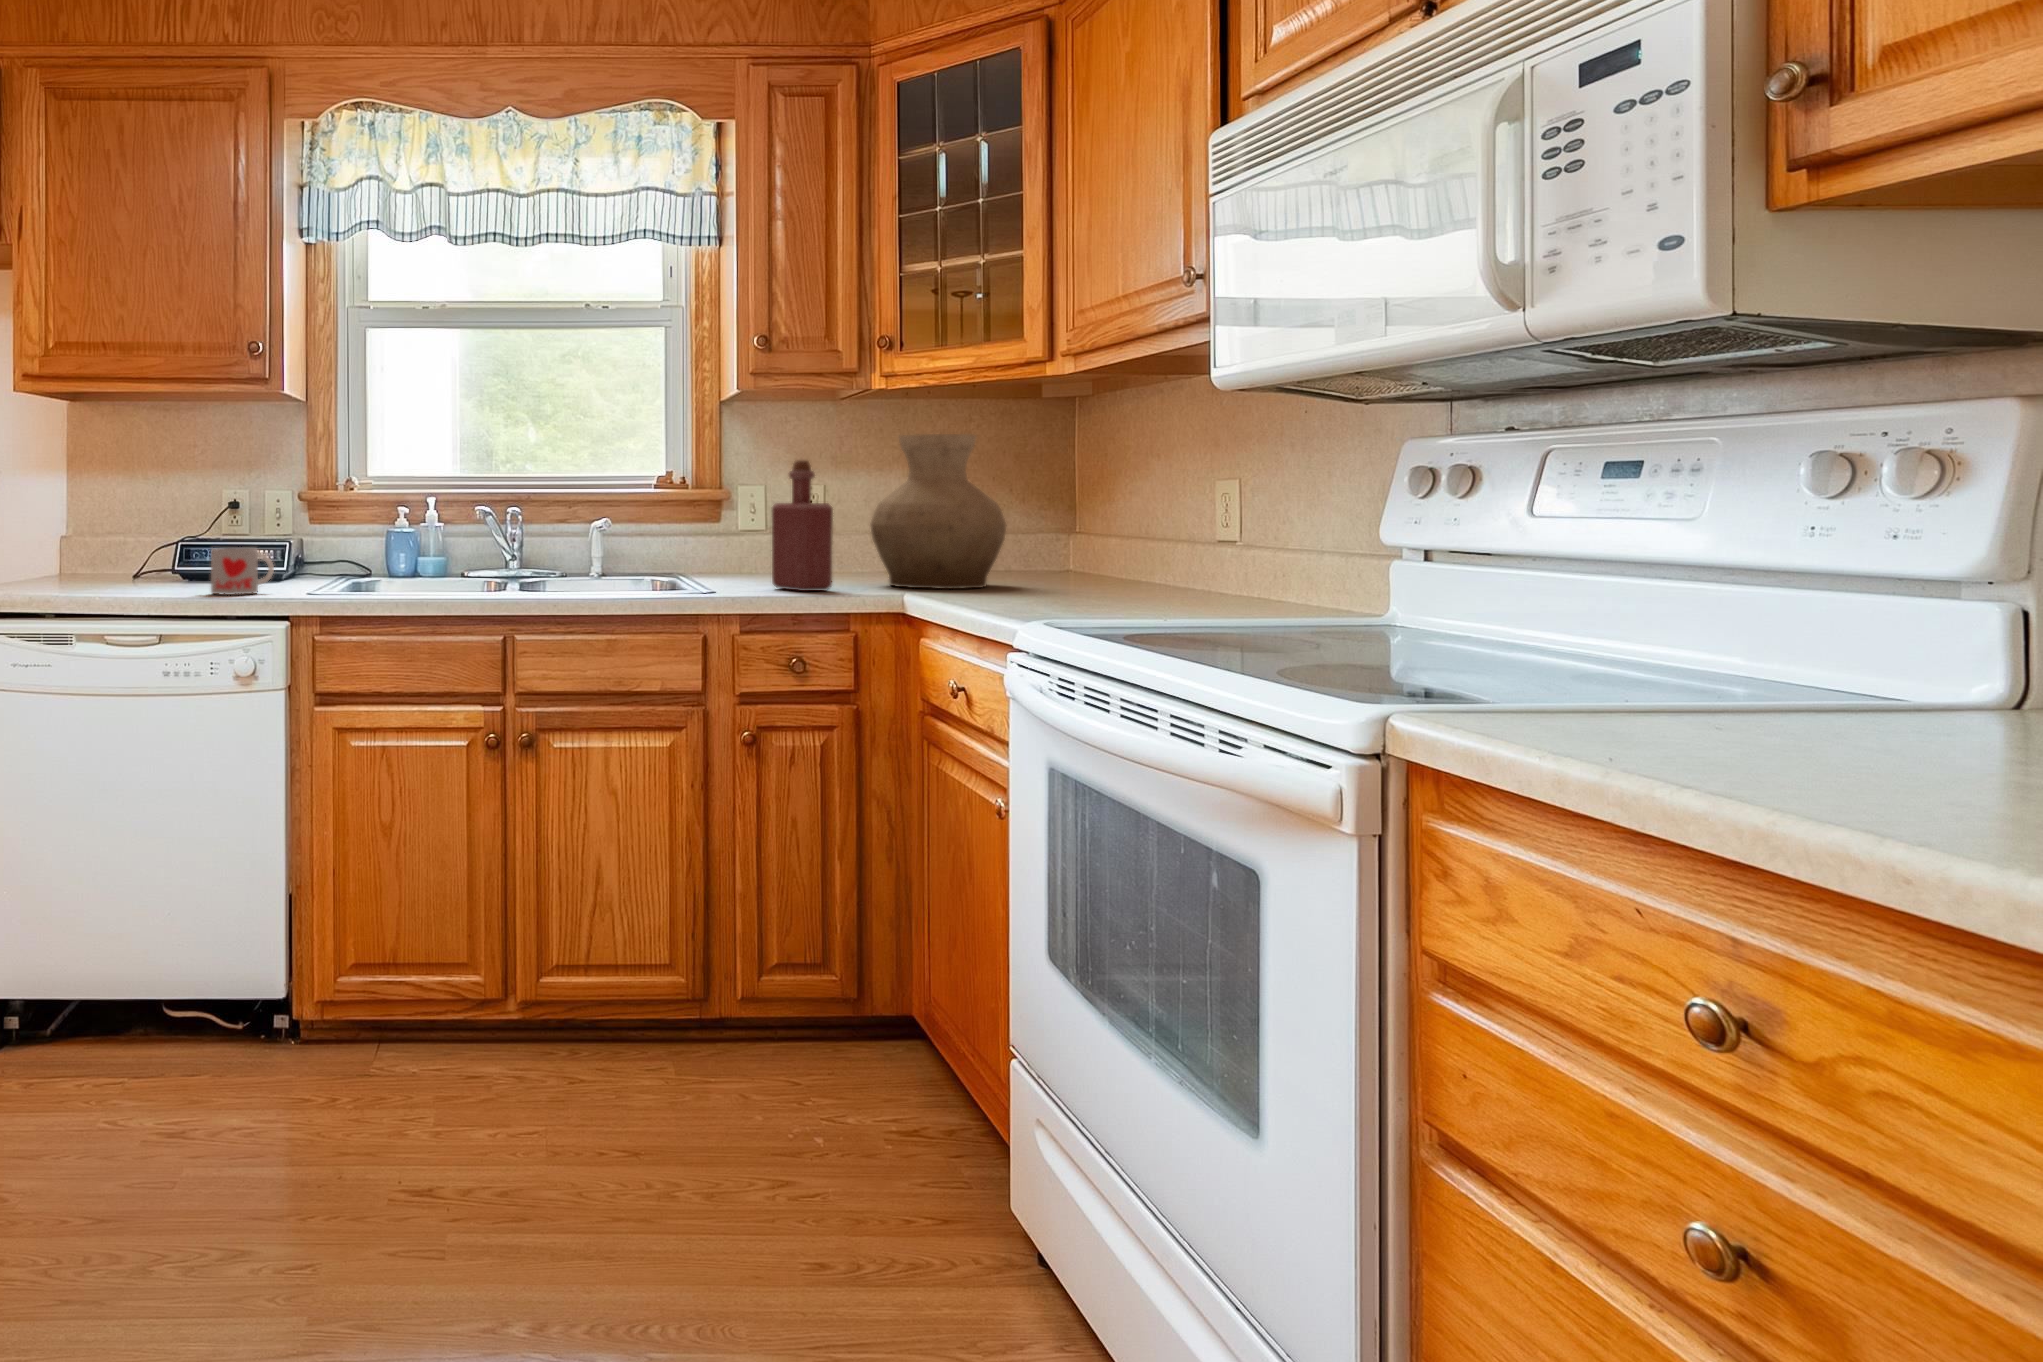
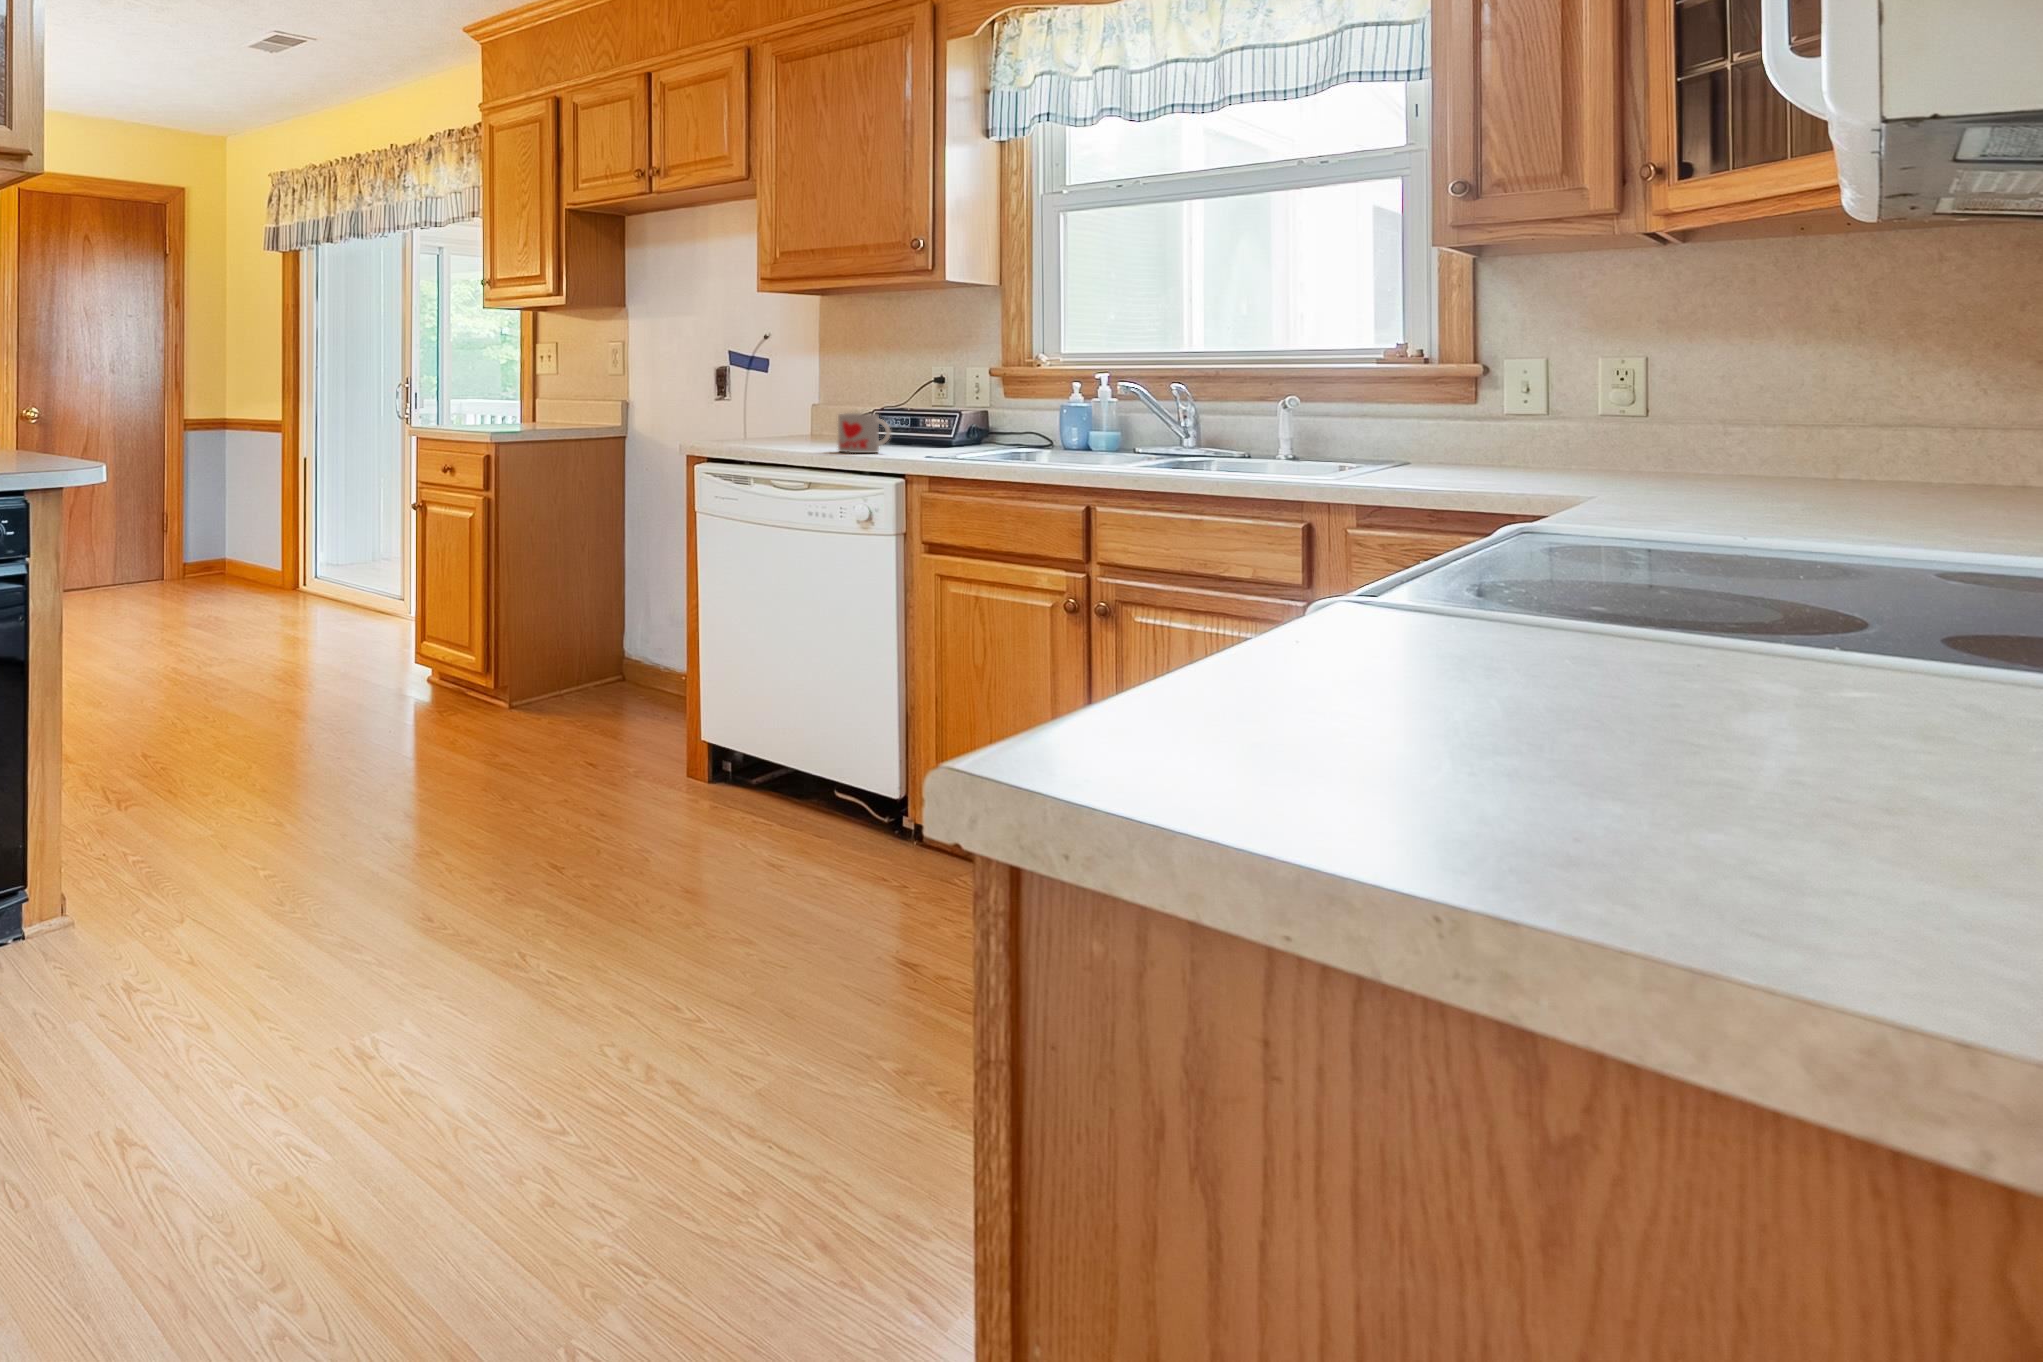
vase: present [871,434,1007,589] -> none [1602,284,1861,500]
bottle: present [772,460,833,591] -> none [1428,327,1505,487]

